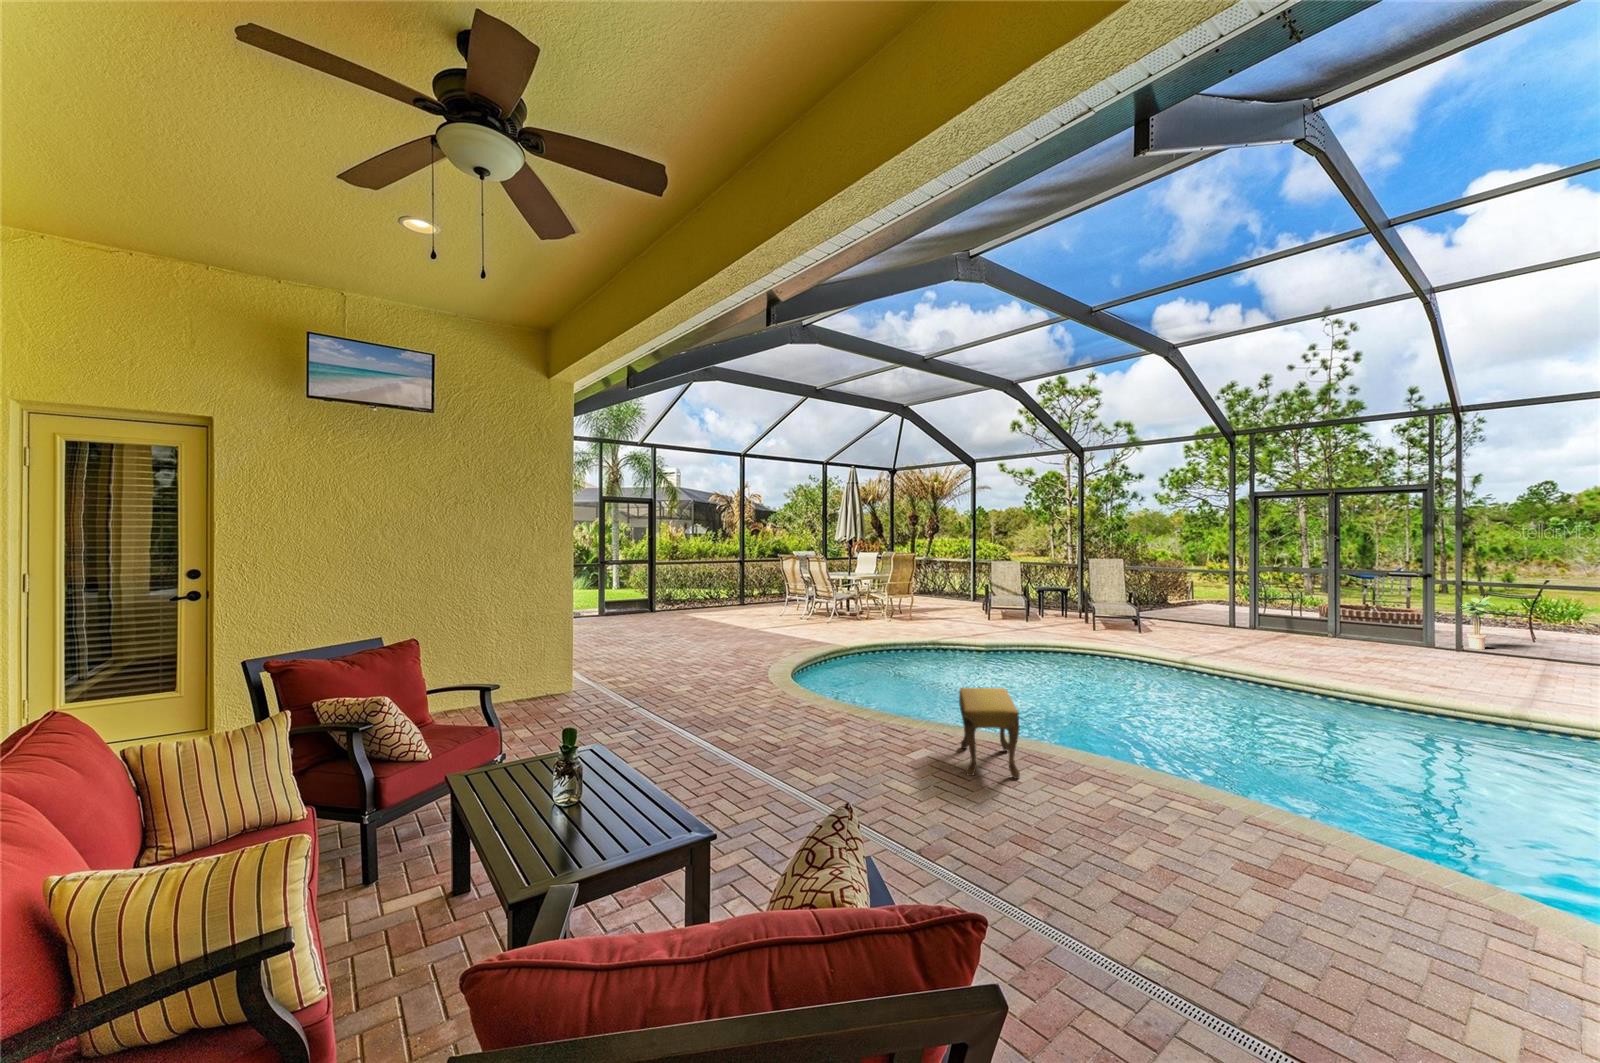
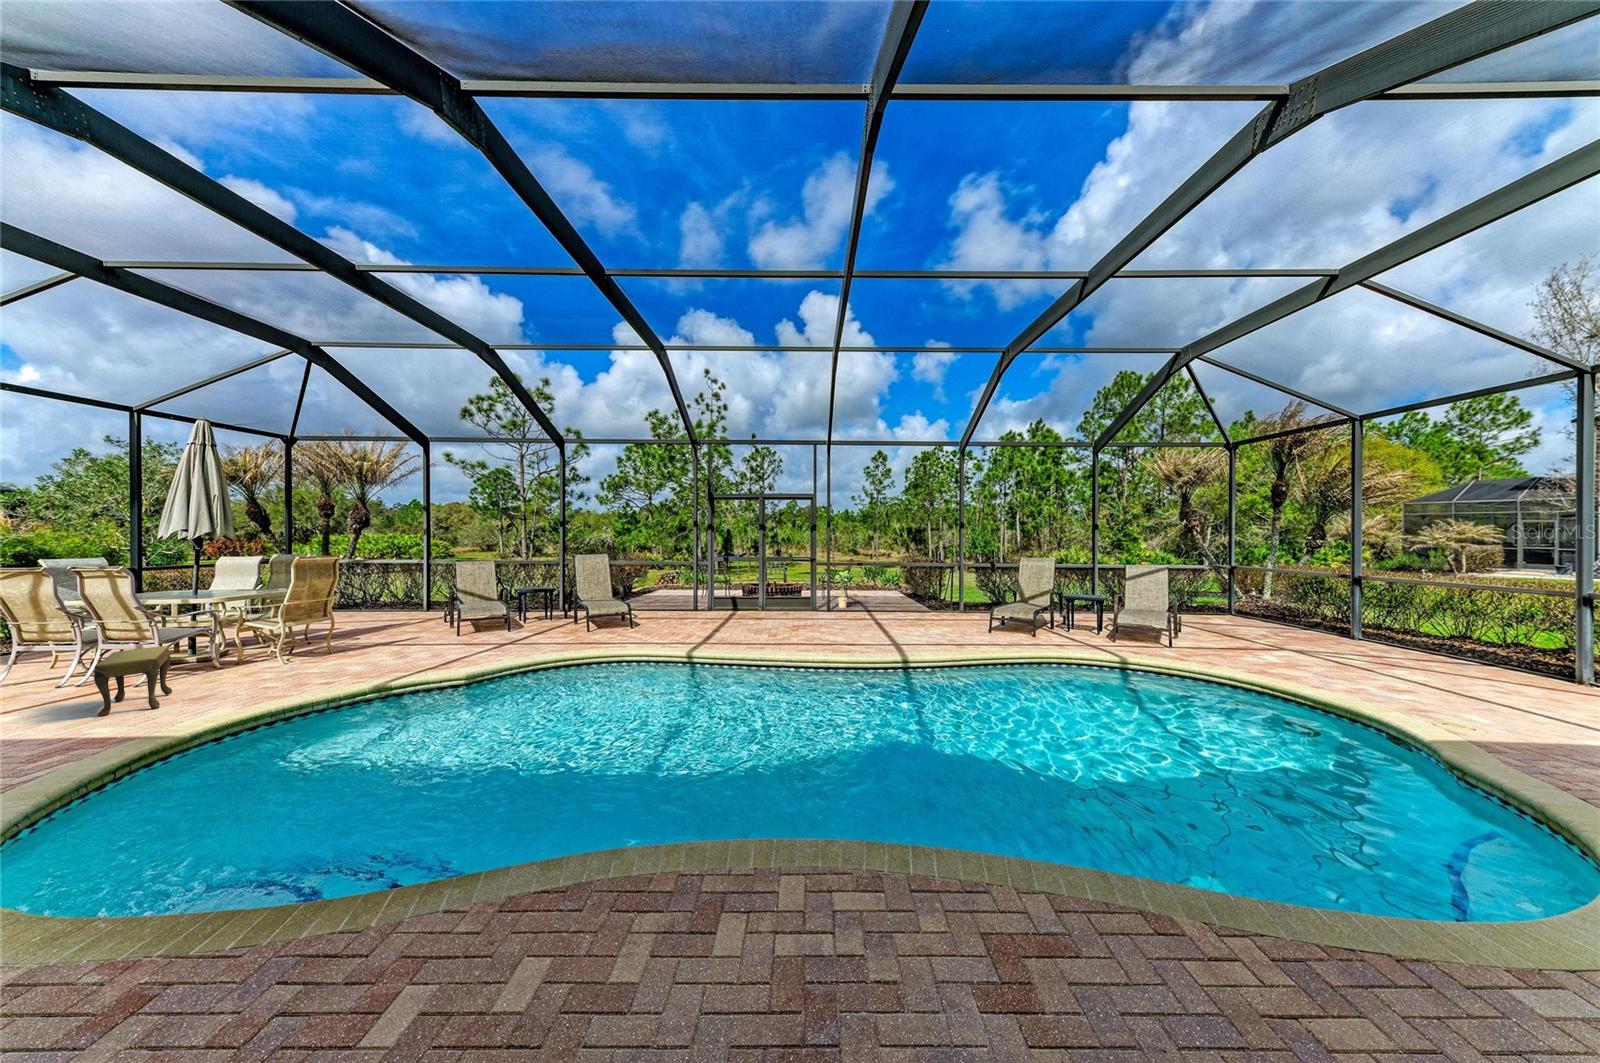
footstool: present [959,688,1020,779] -> present [94,646,172,717]

